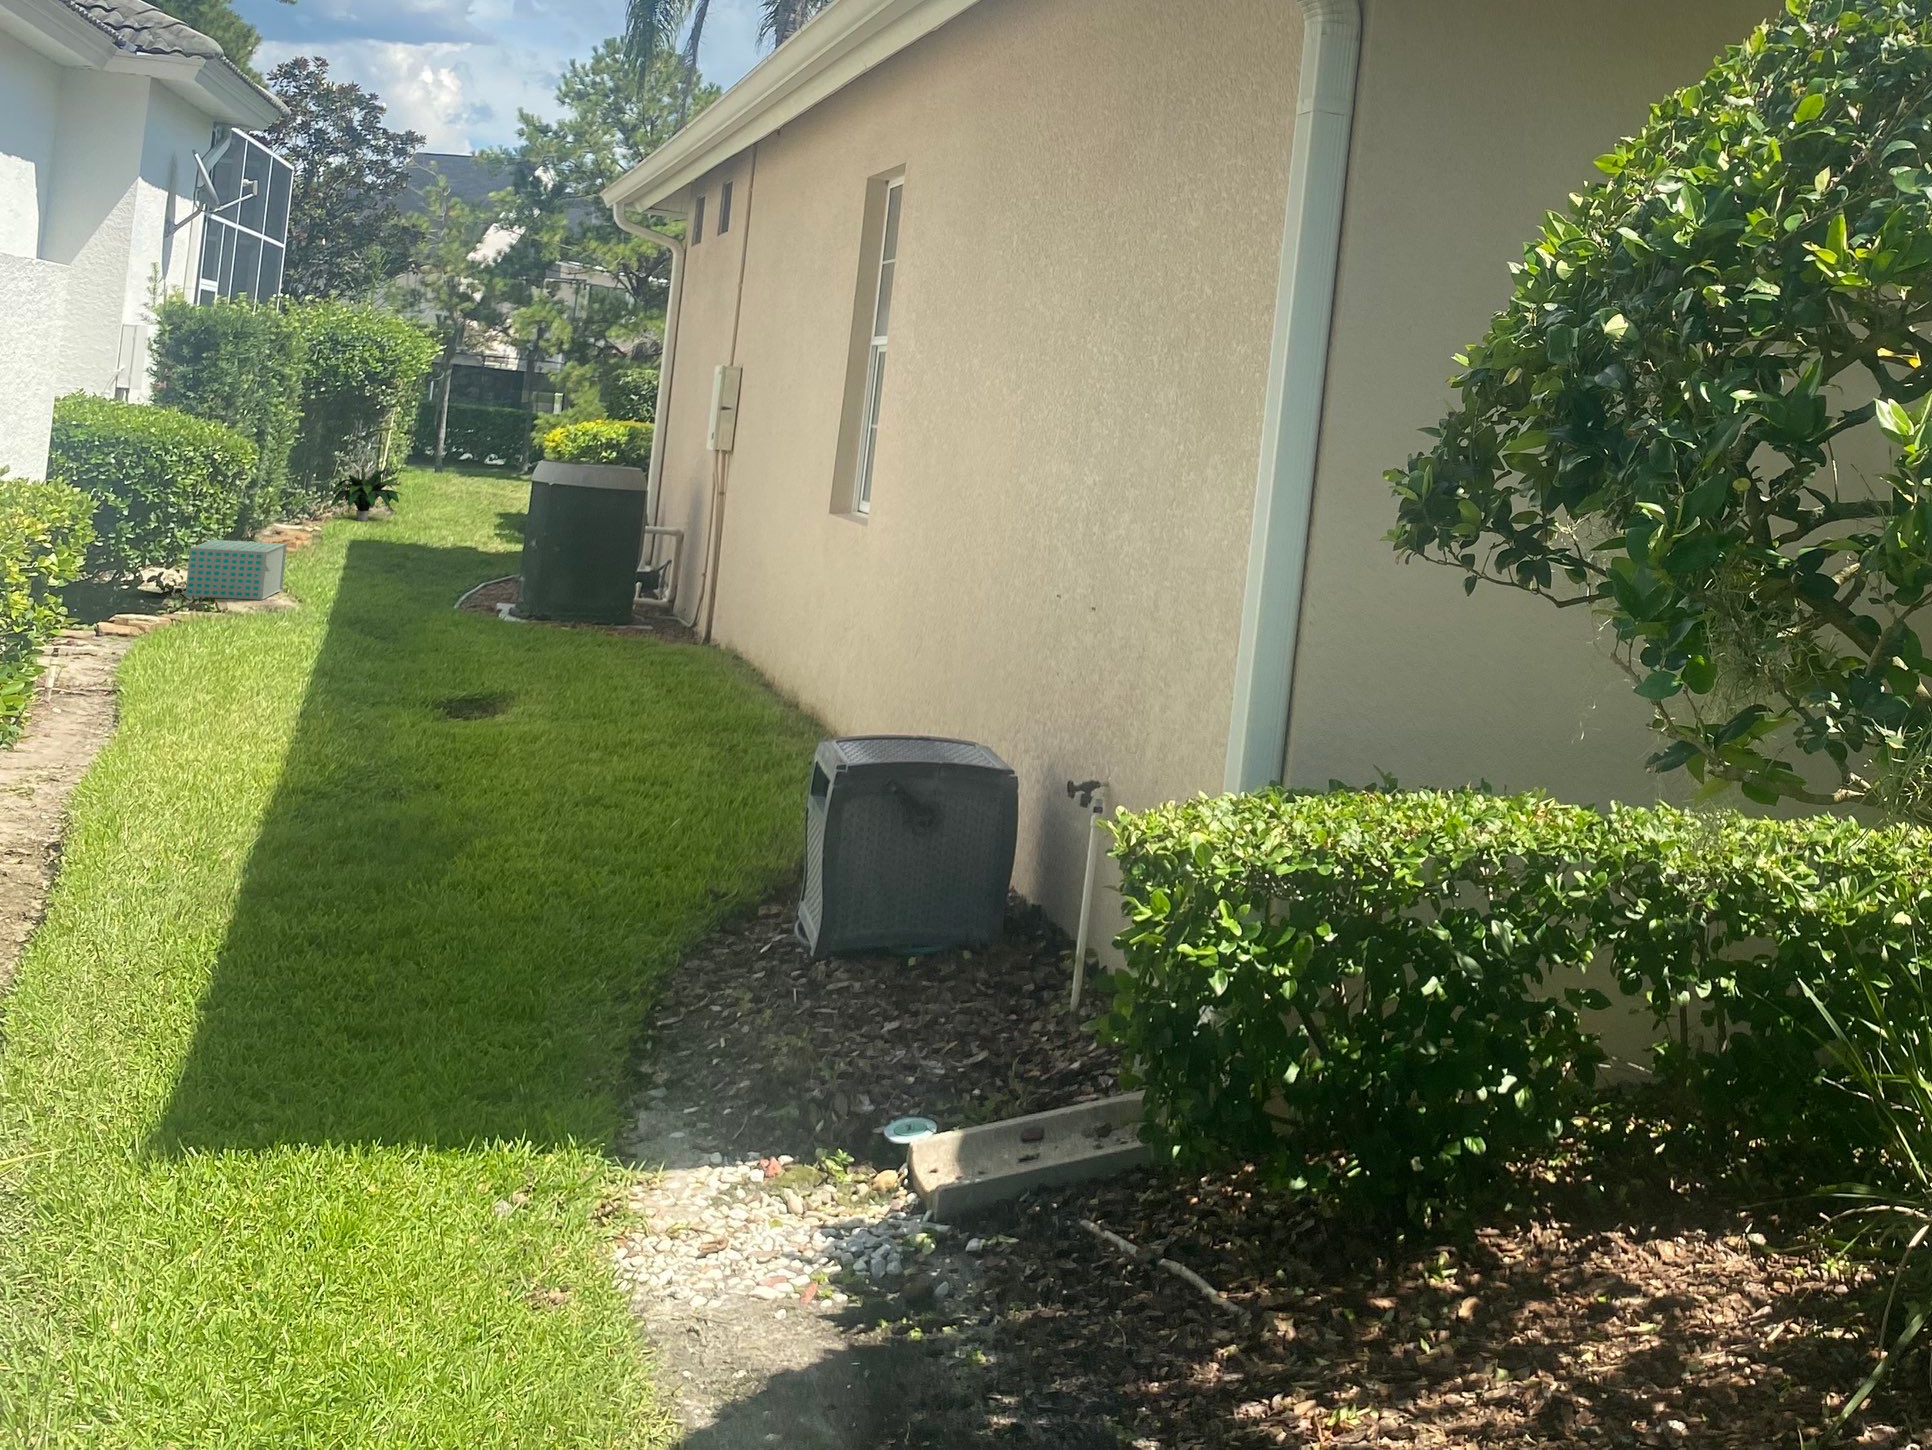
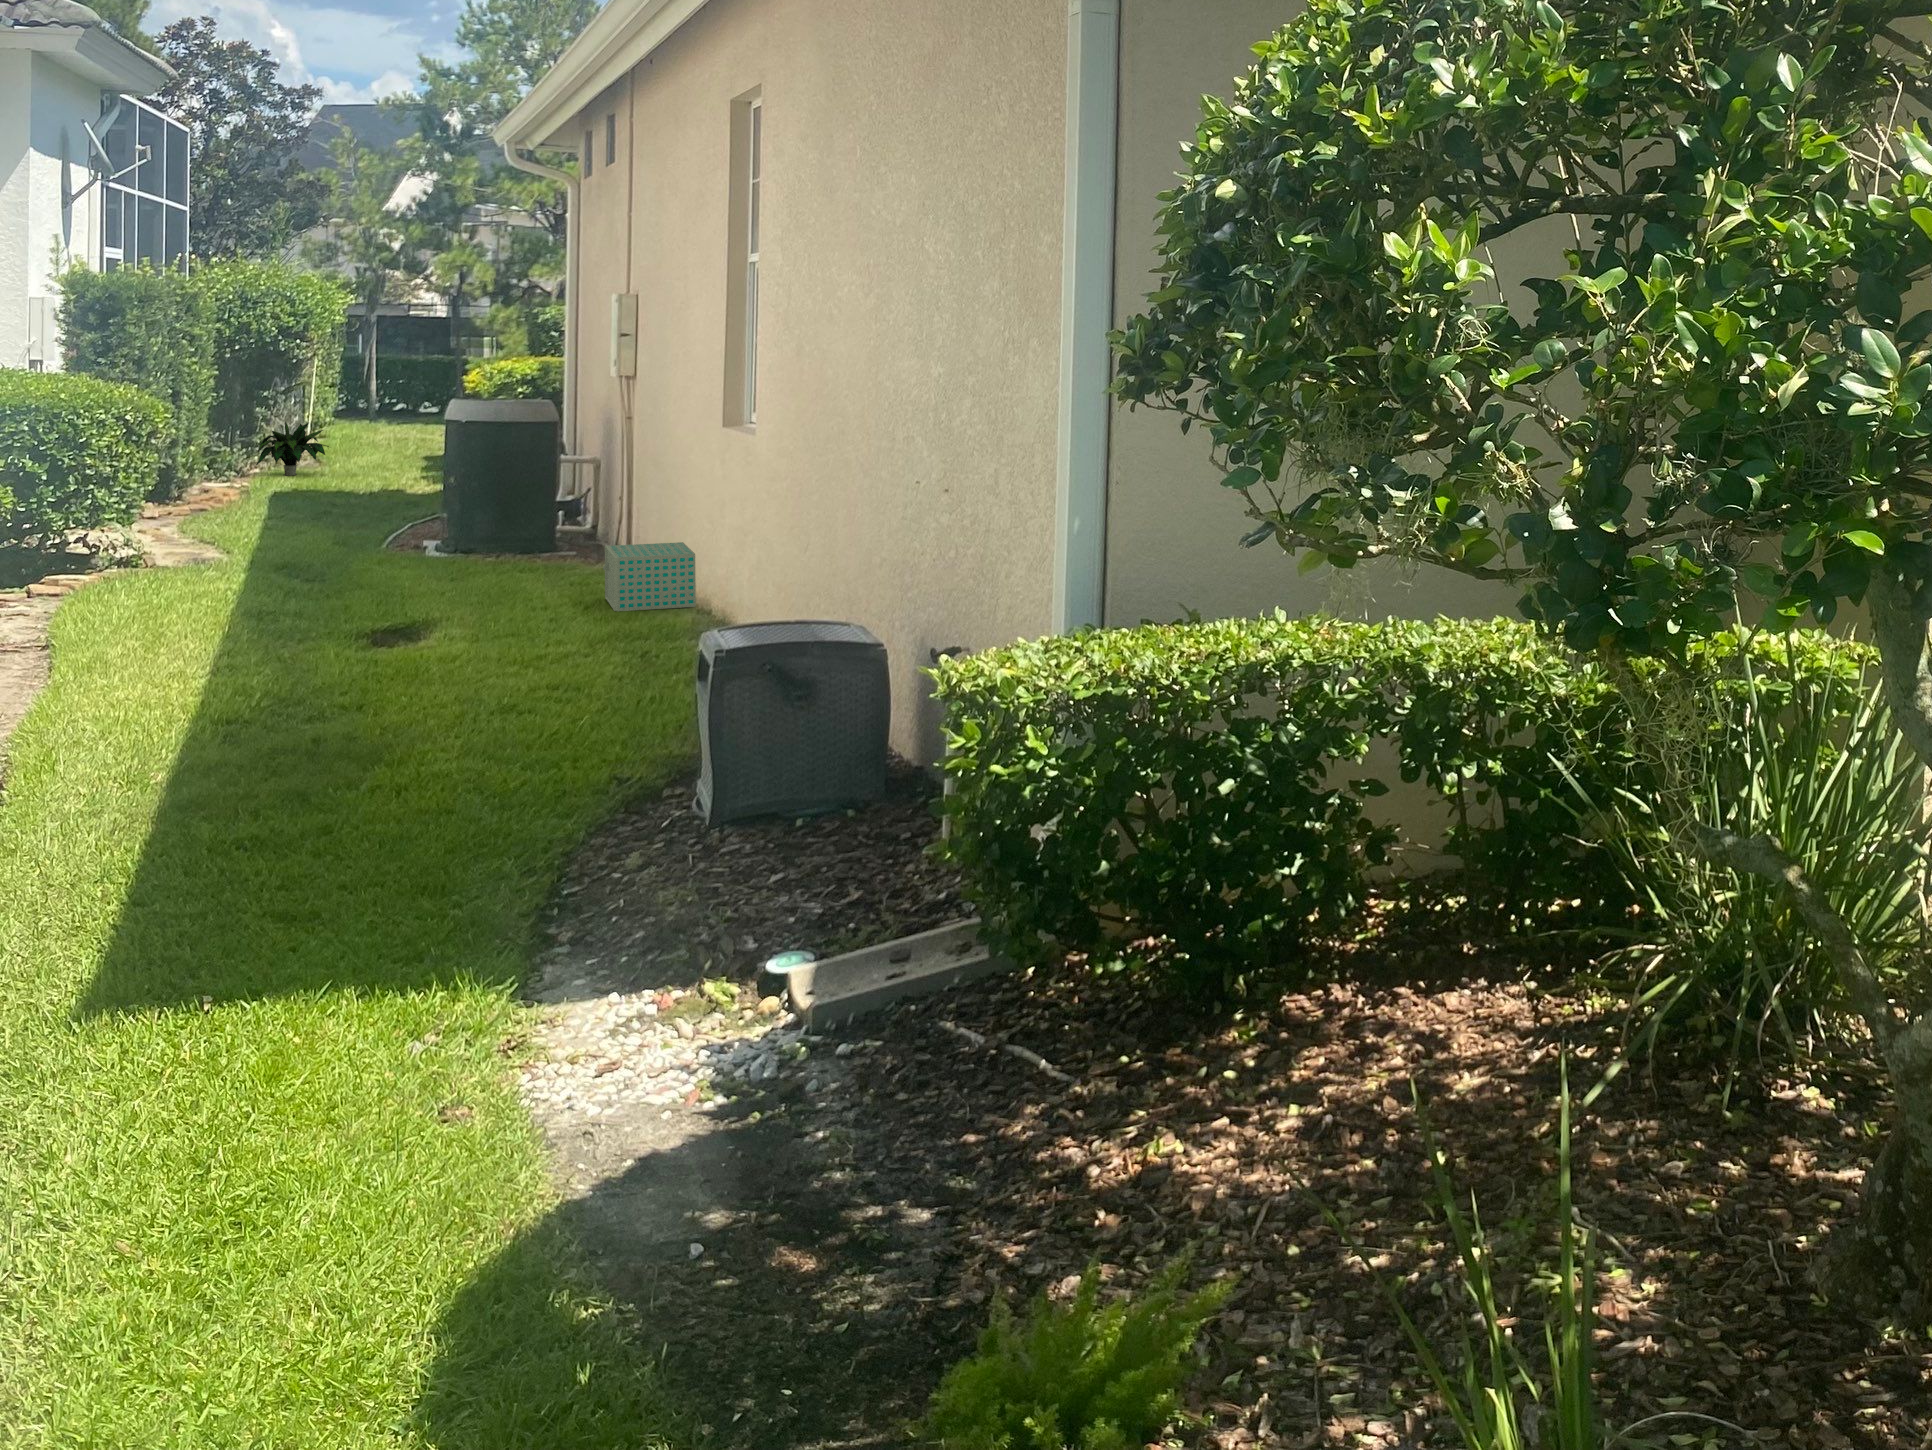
storage box: present [185,540,287,600] -> present [603,542,696,611]

